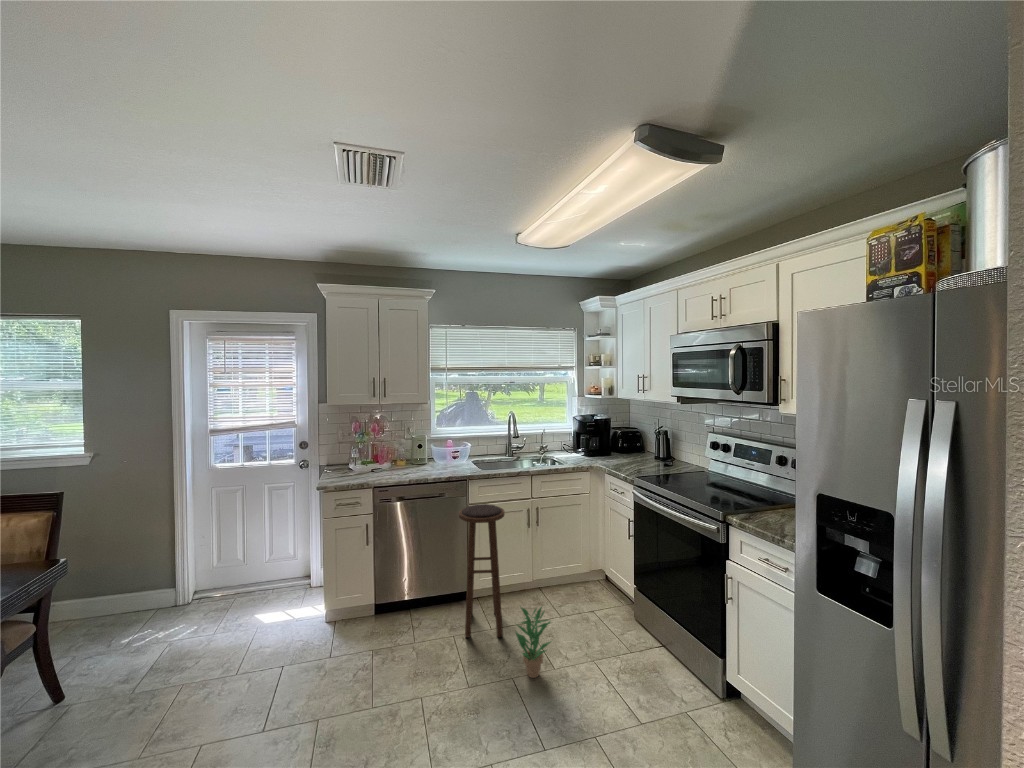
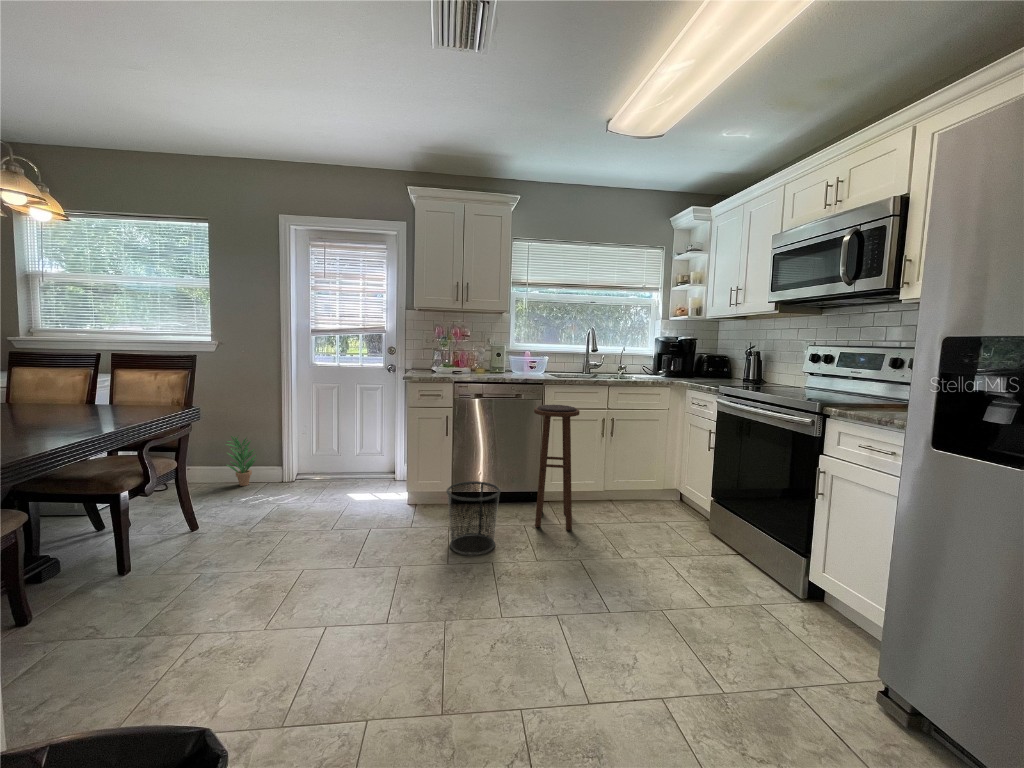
waste bin: none [368,601,427,690] -> present [446,481,500,555]
potted plant: present [516,607,551,678] -> present [226,436,256,486]

